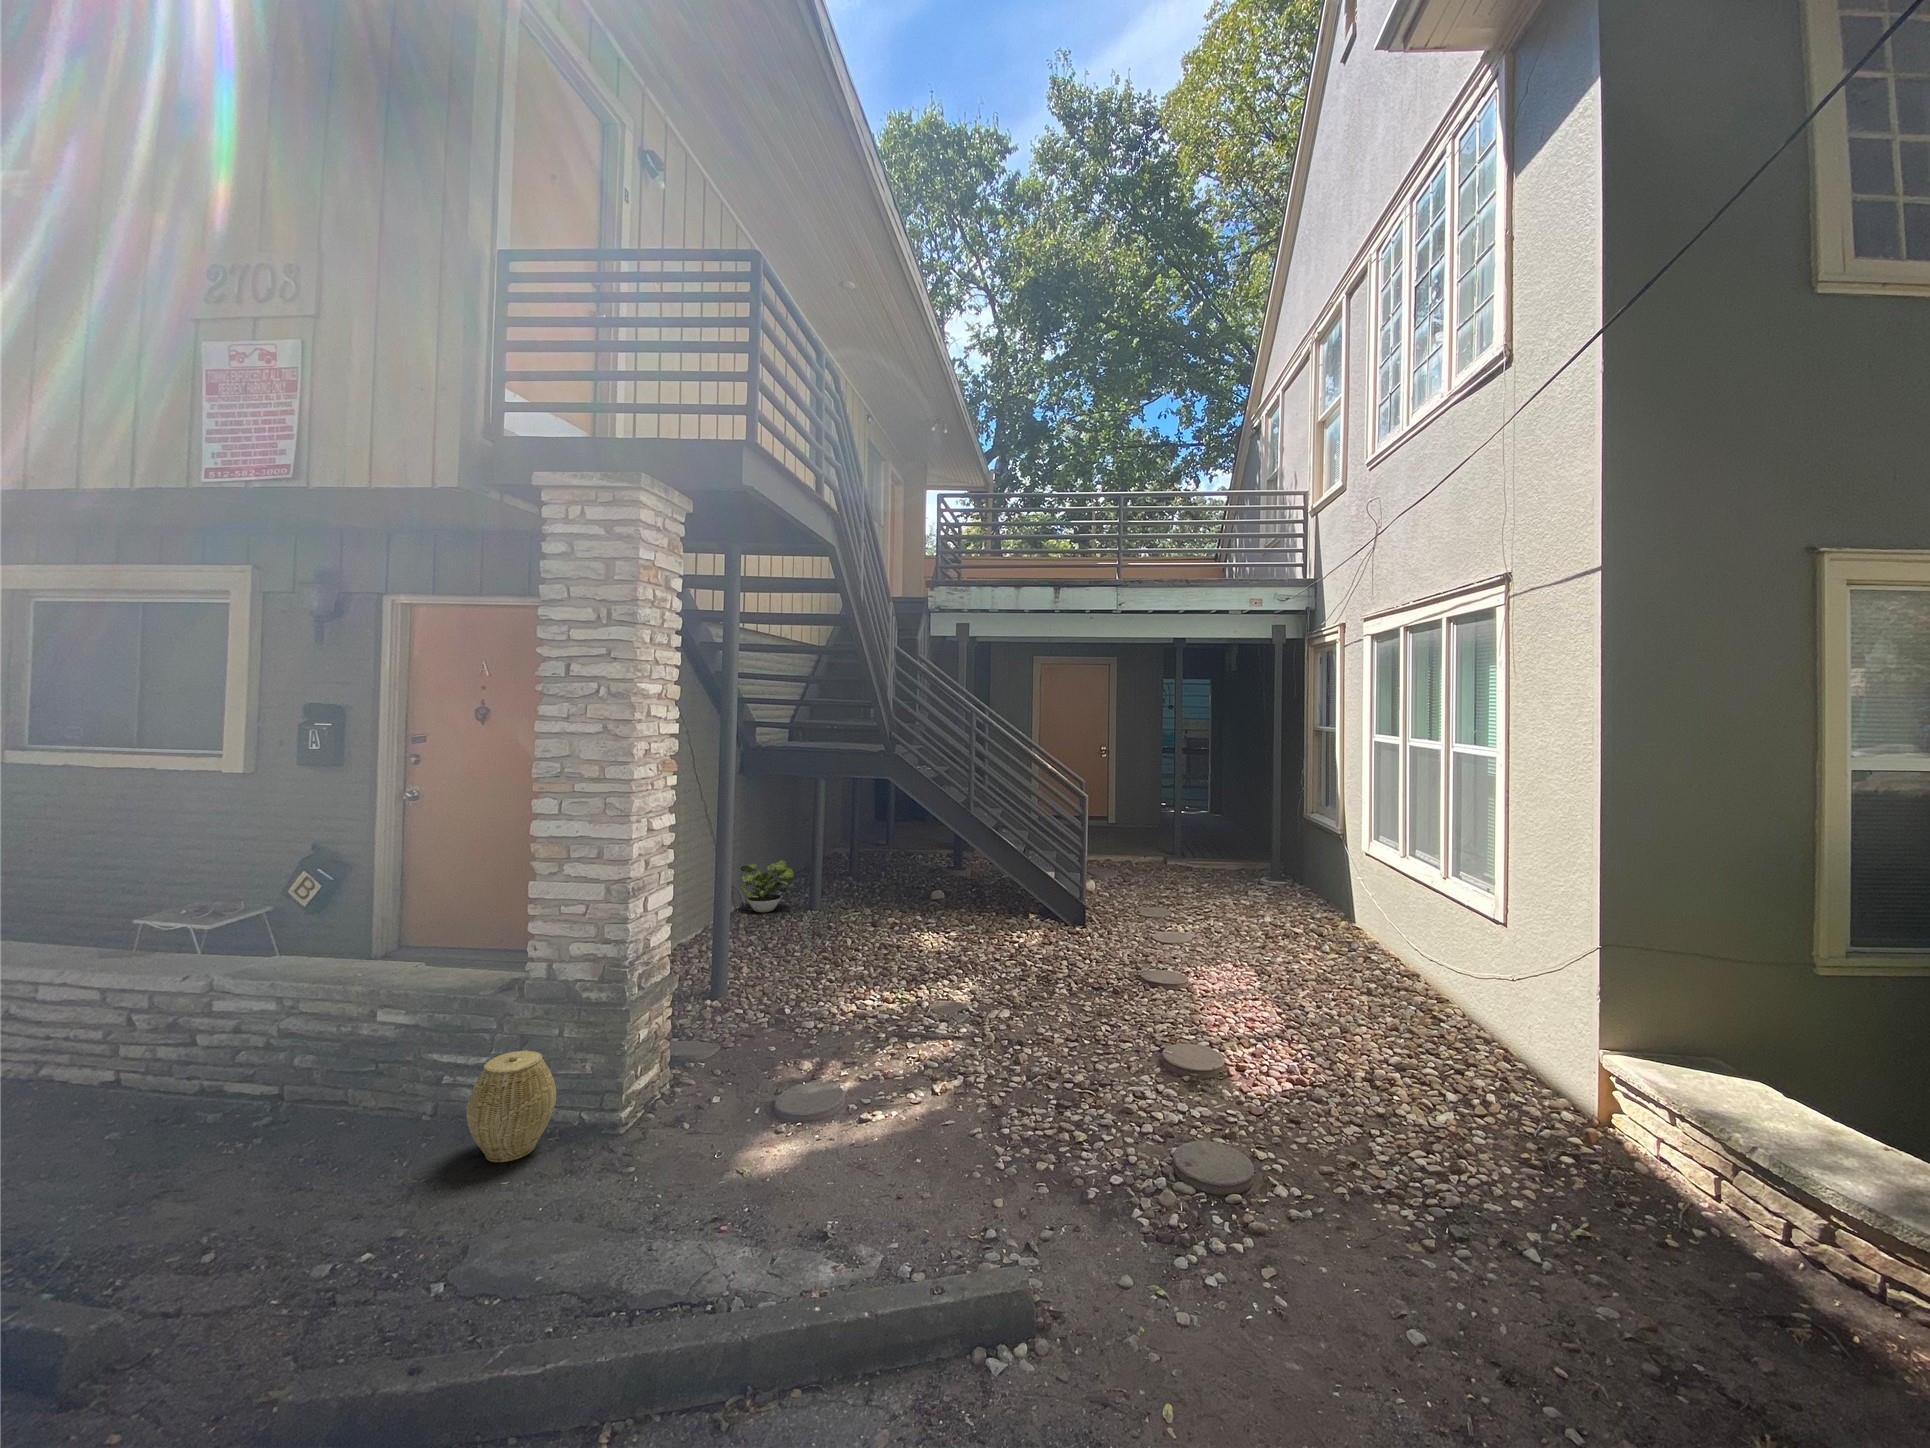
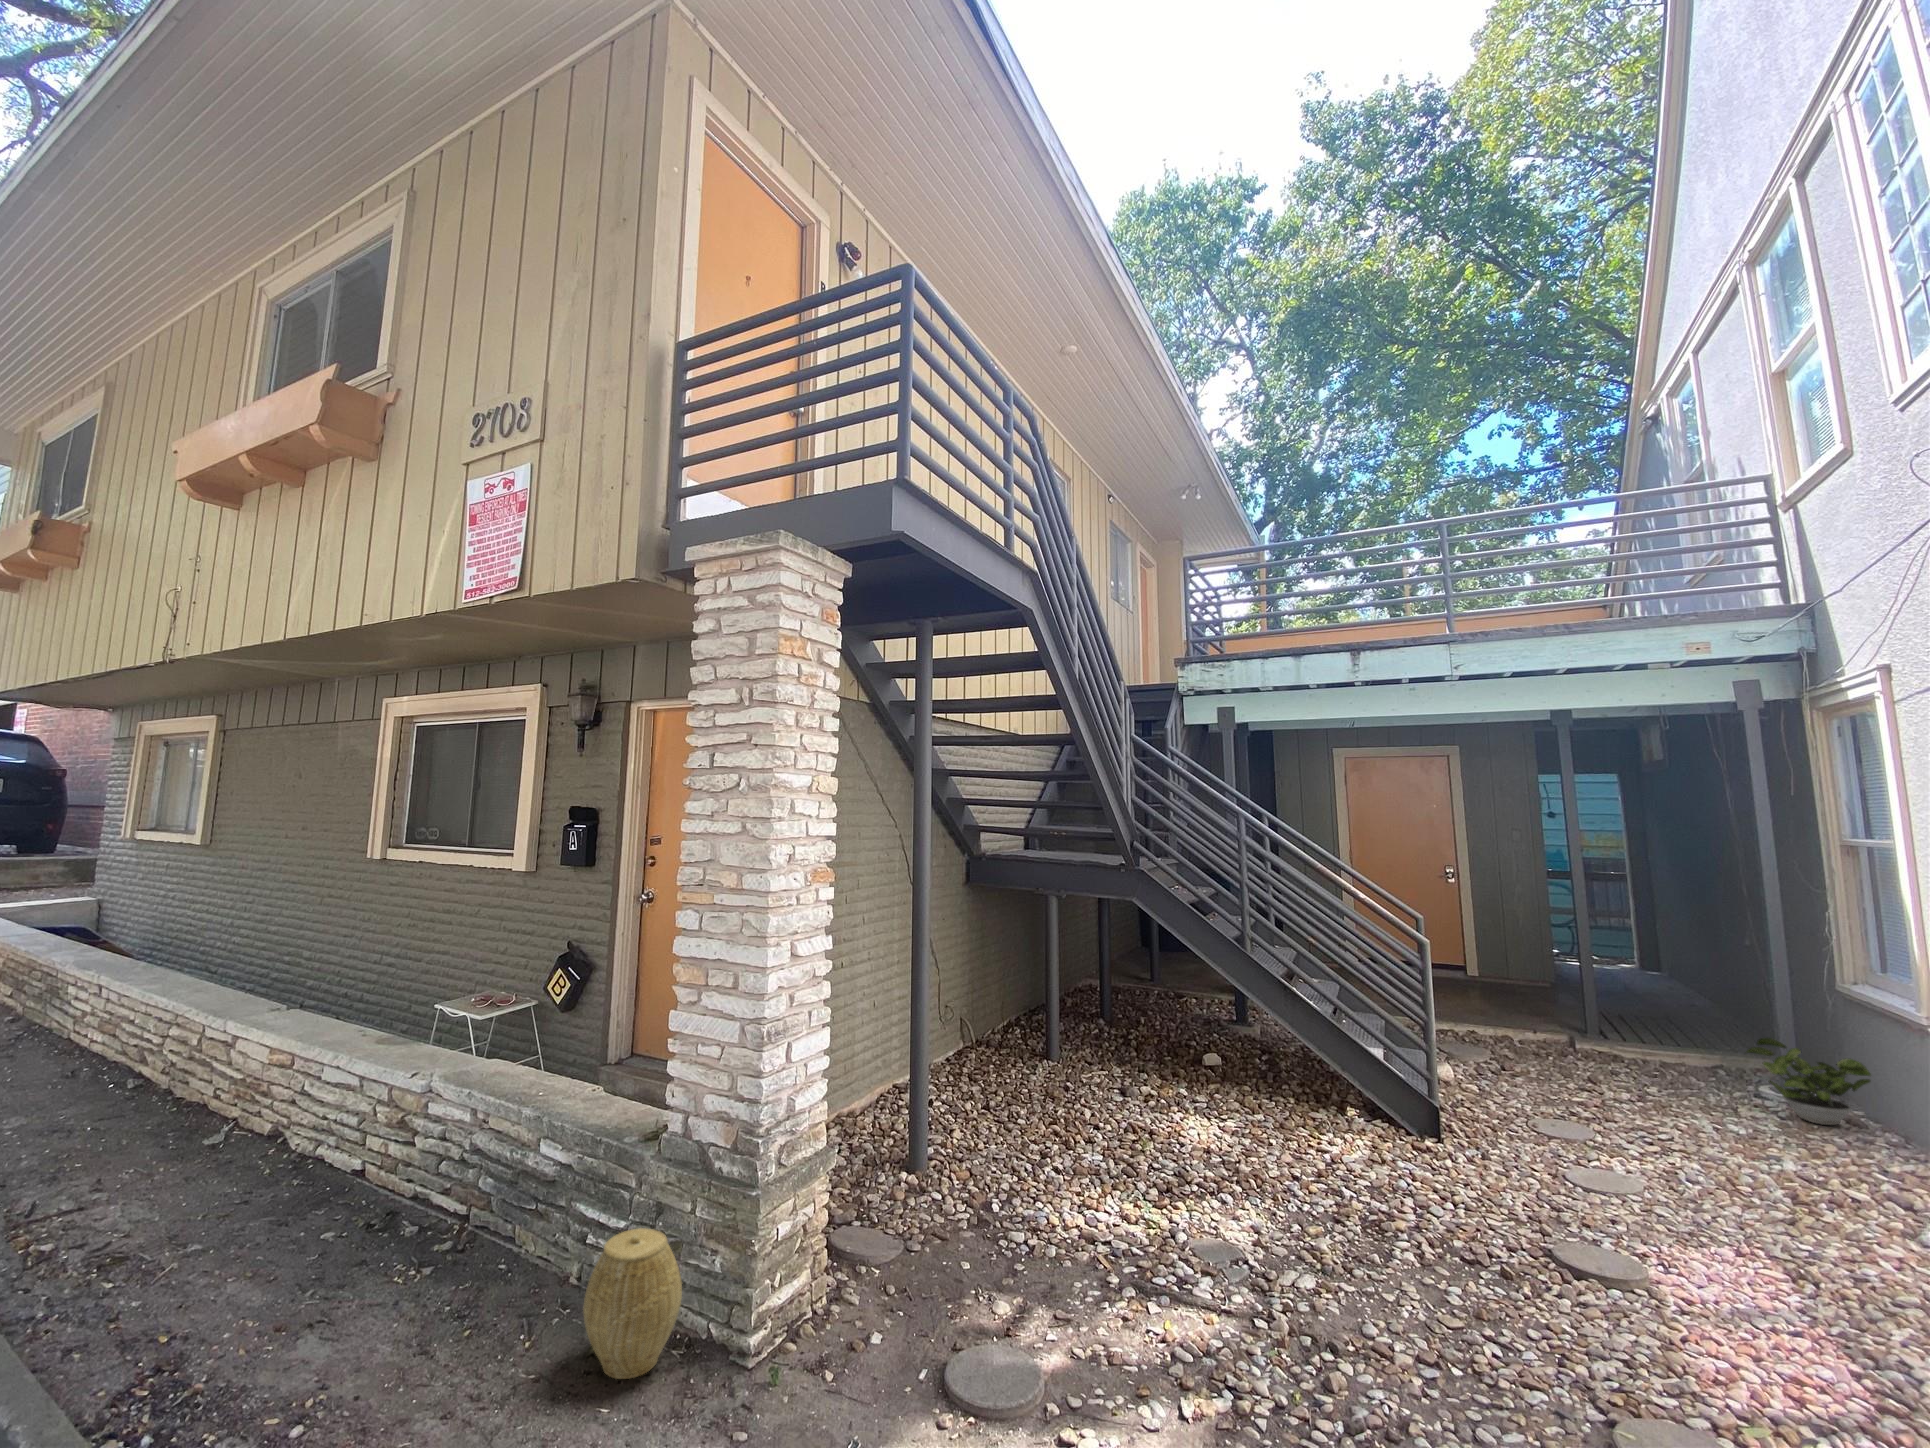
potted plant: present [739,860,794,912] -> present [1746,1038,1871,1125]

